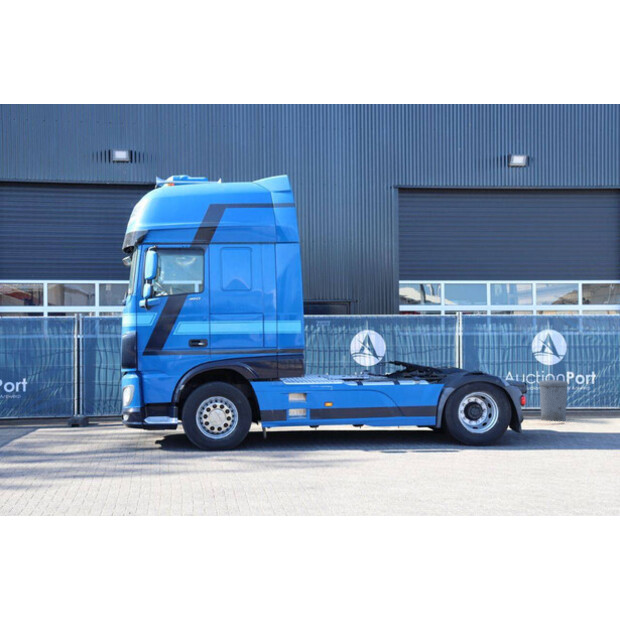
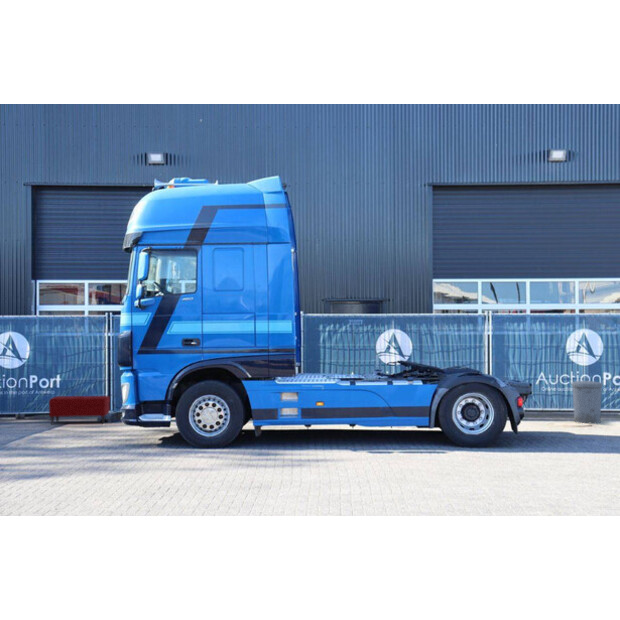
bench: none [8,403,71,435] -> present [49,396,110,424]

